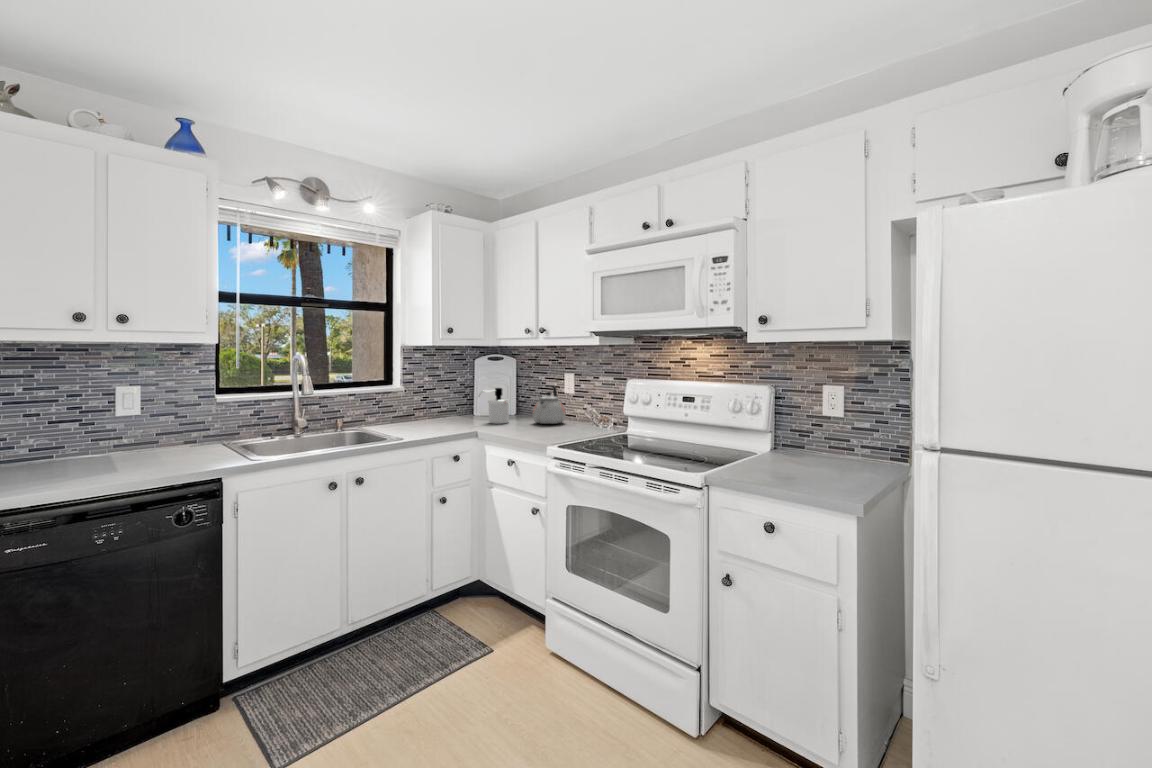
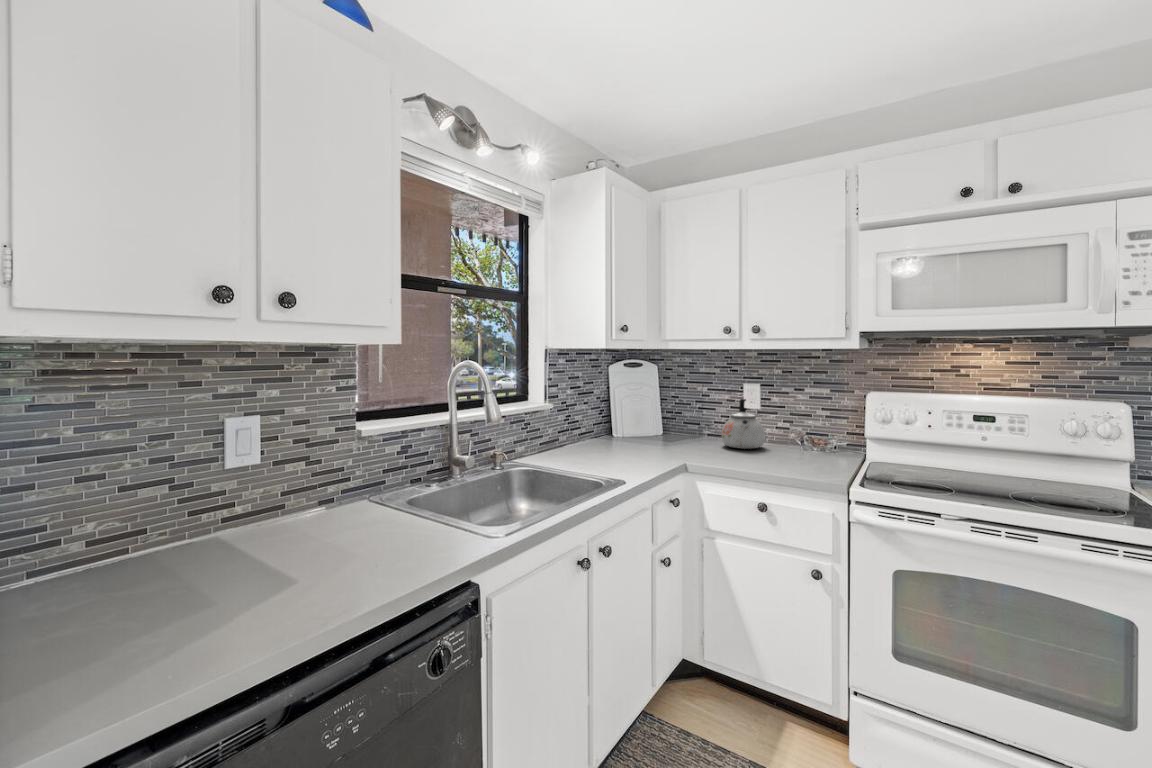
soap dispenser: present [478,388,509,424] -> none [661,403,692,449]

